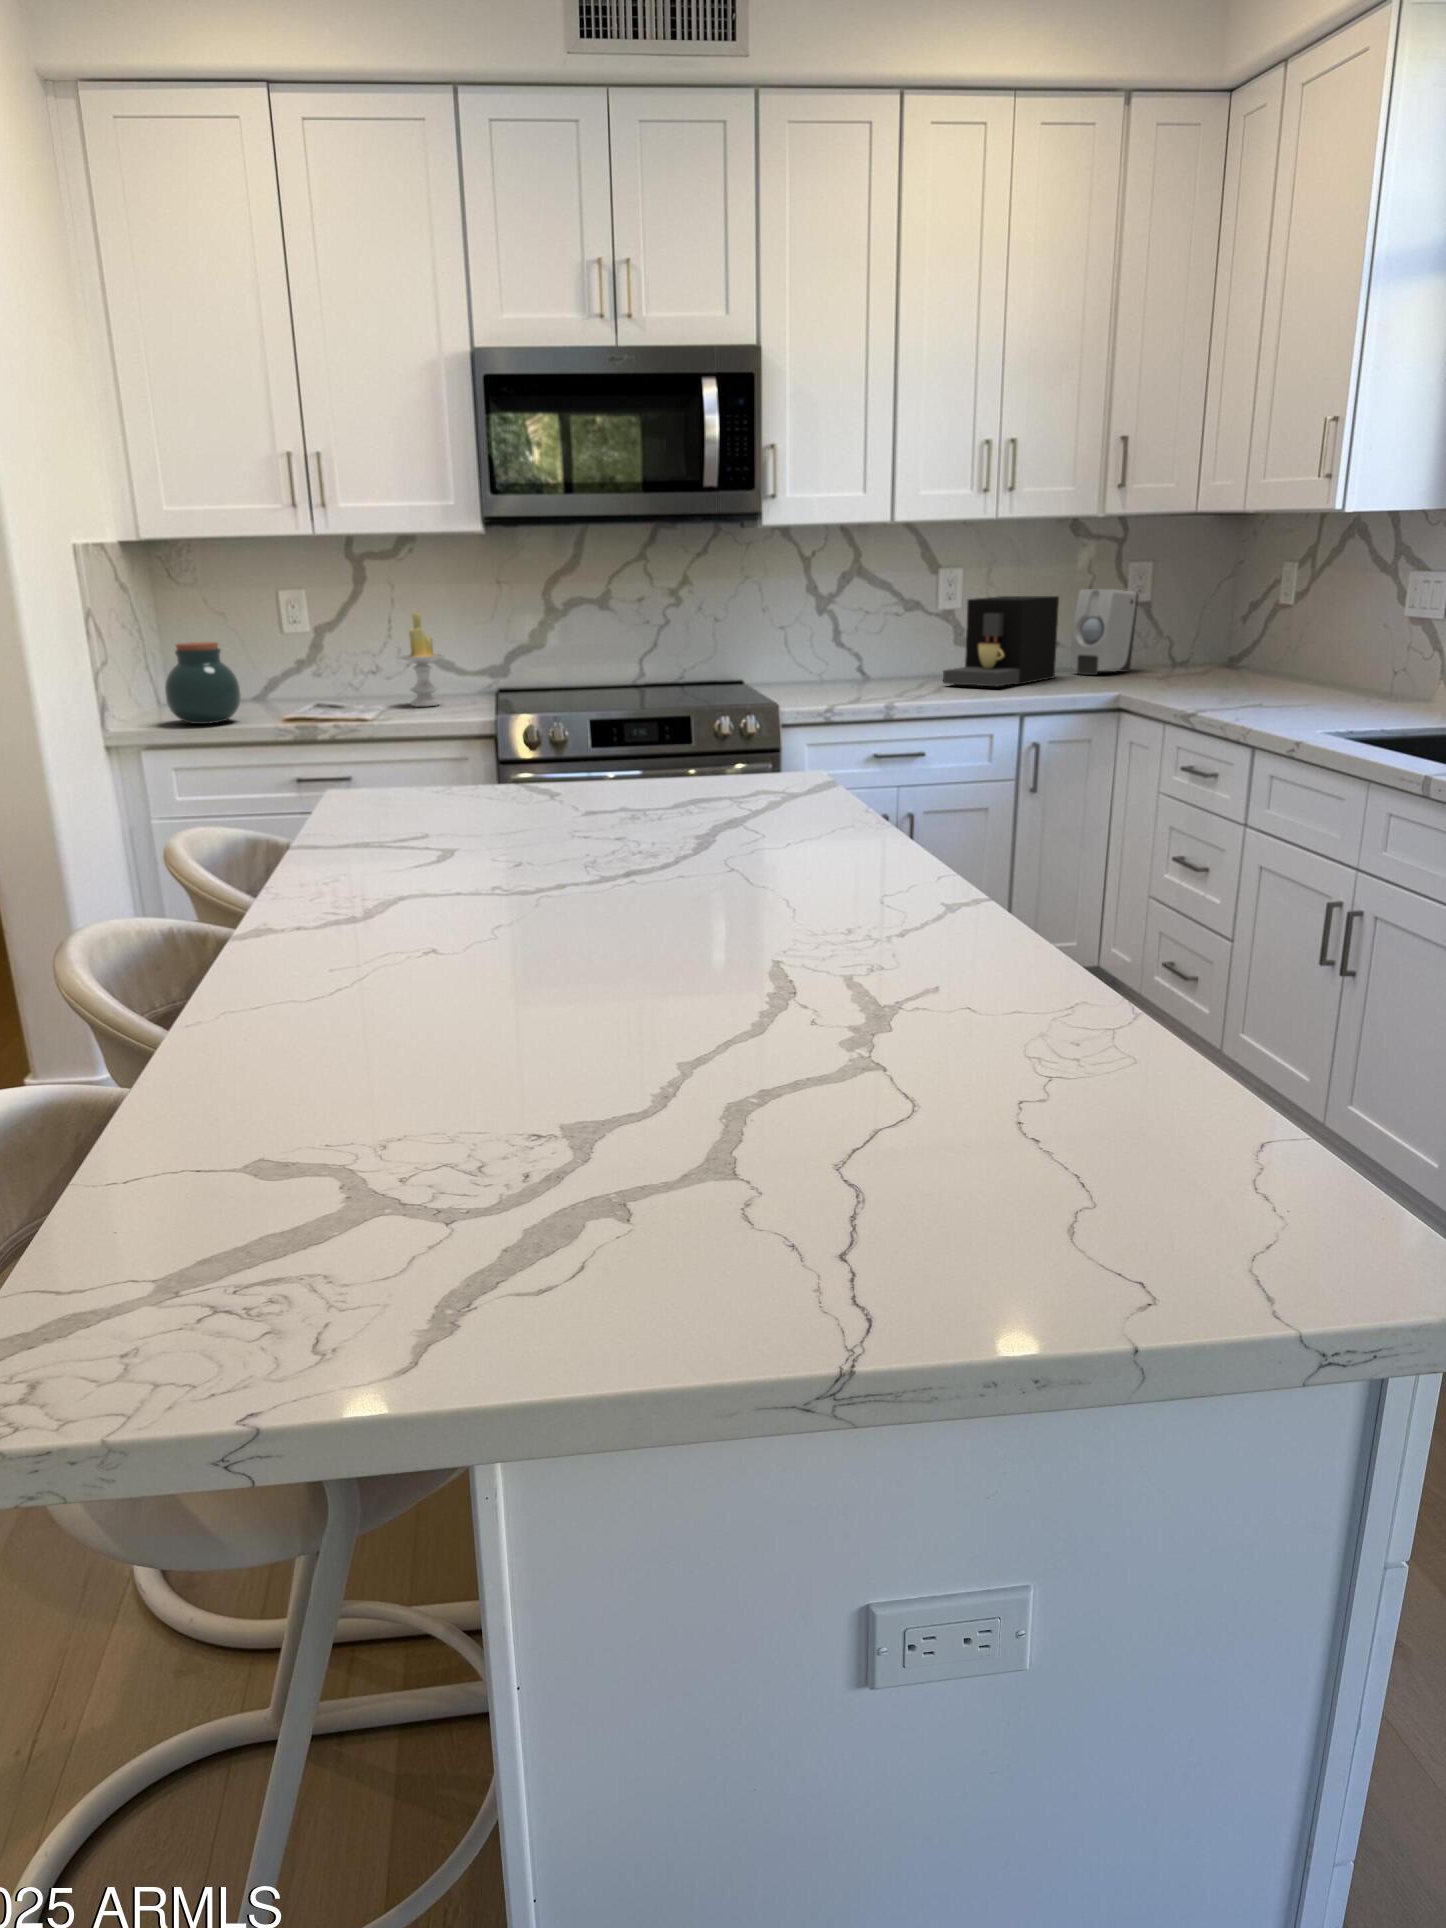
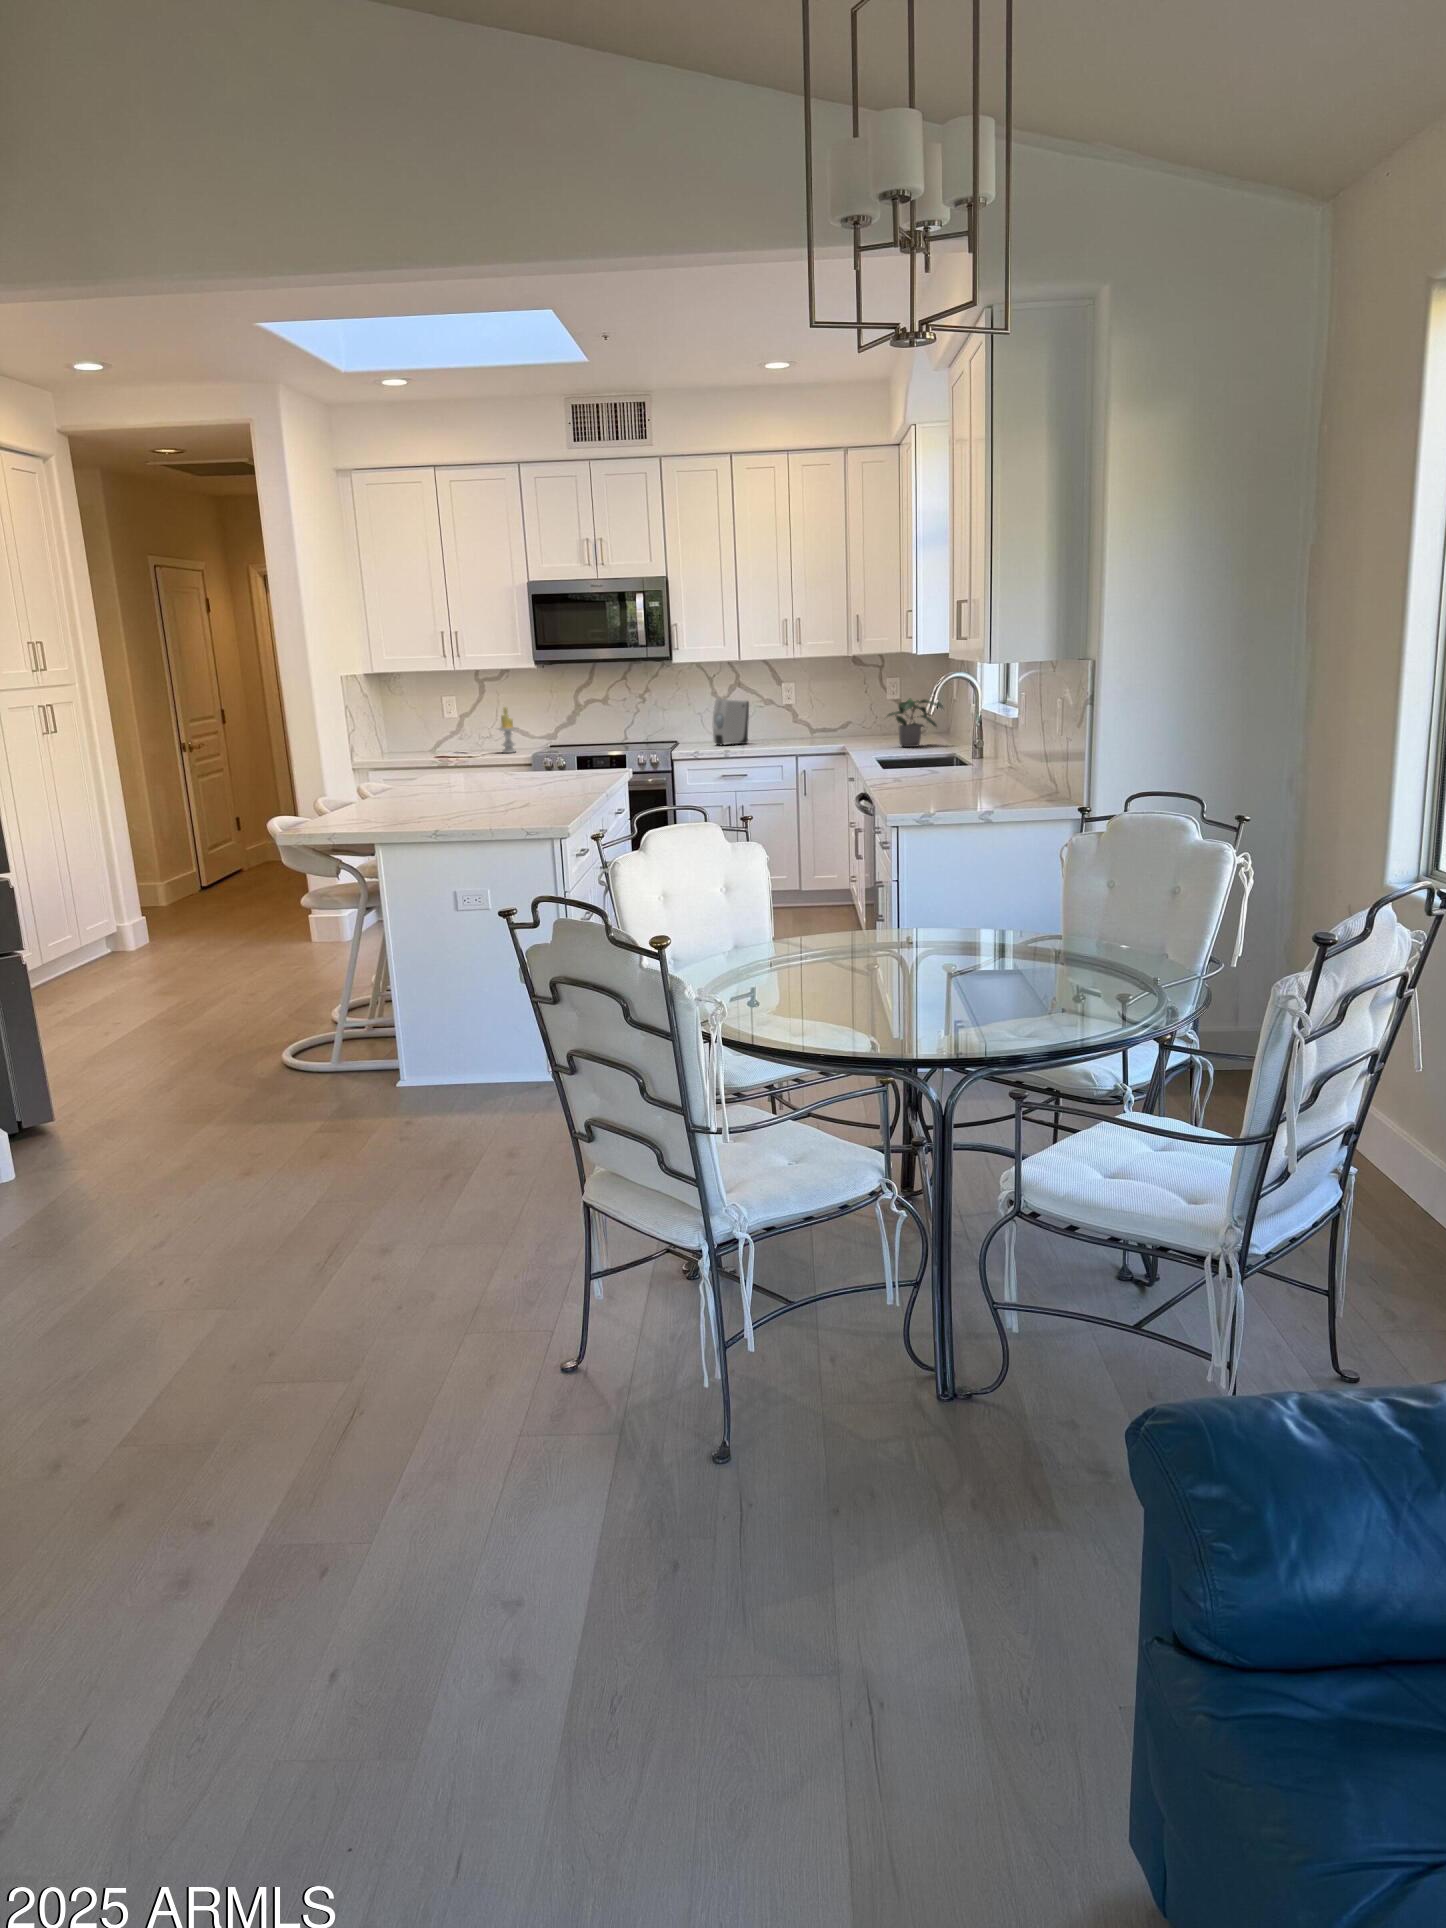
soap dispenser: present [1071,589,1138,675] -> present [713,699,749,745]
coffee maker: present [943,596,1059,686] -> none [774,697,841,742]
potted plant: none [1221,603,1347,703] -> present [888,698,943,747]
jar: present [165,642,241,724] -> none [382,721,417,759]

